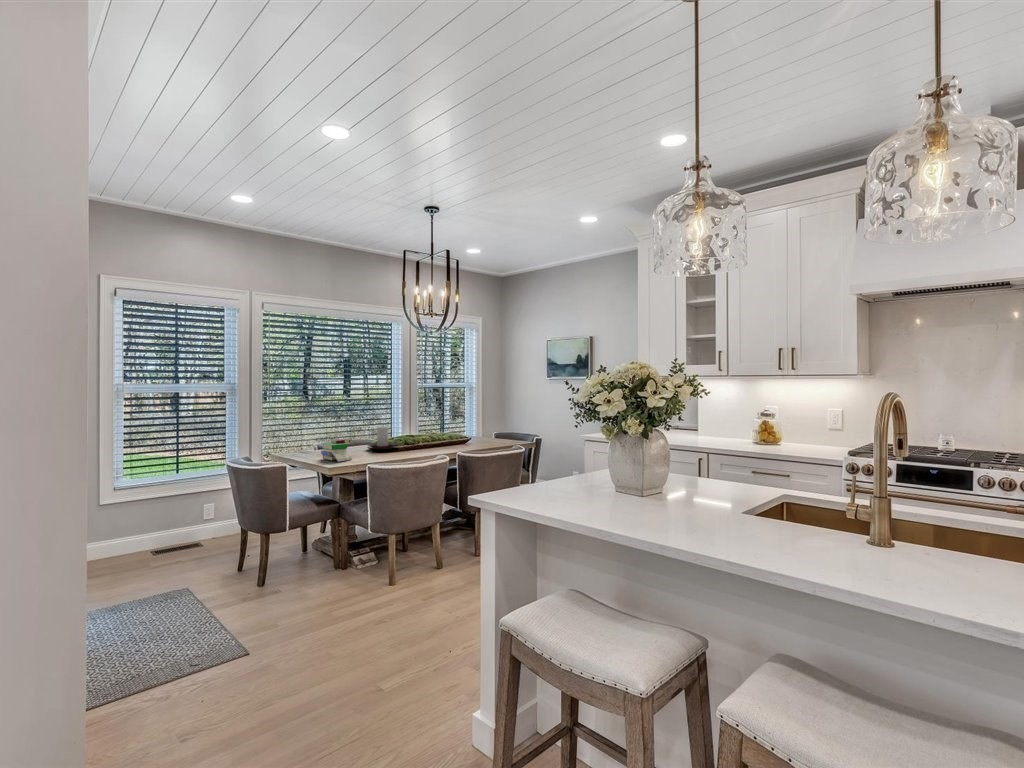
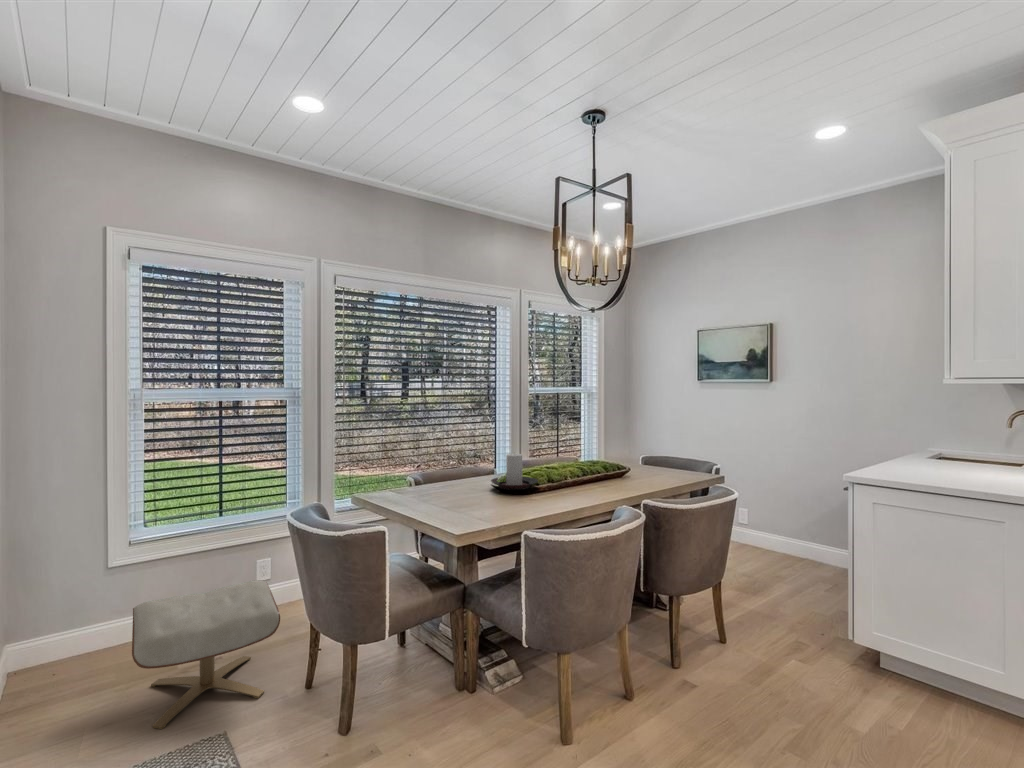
book: present [321,439,352,462] -> none [432,476,484,519]
ottoman: none [125,508,221,586] -> present [132,580,280,729]

